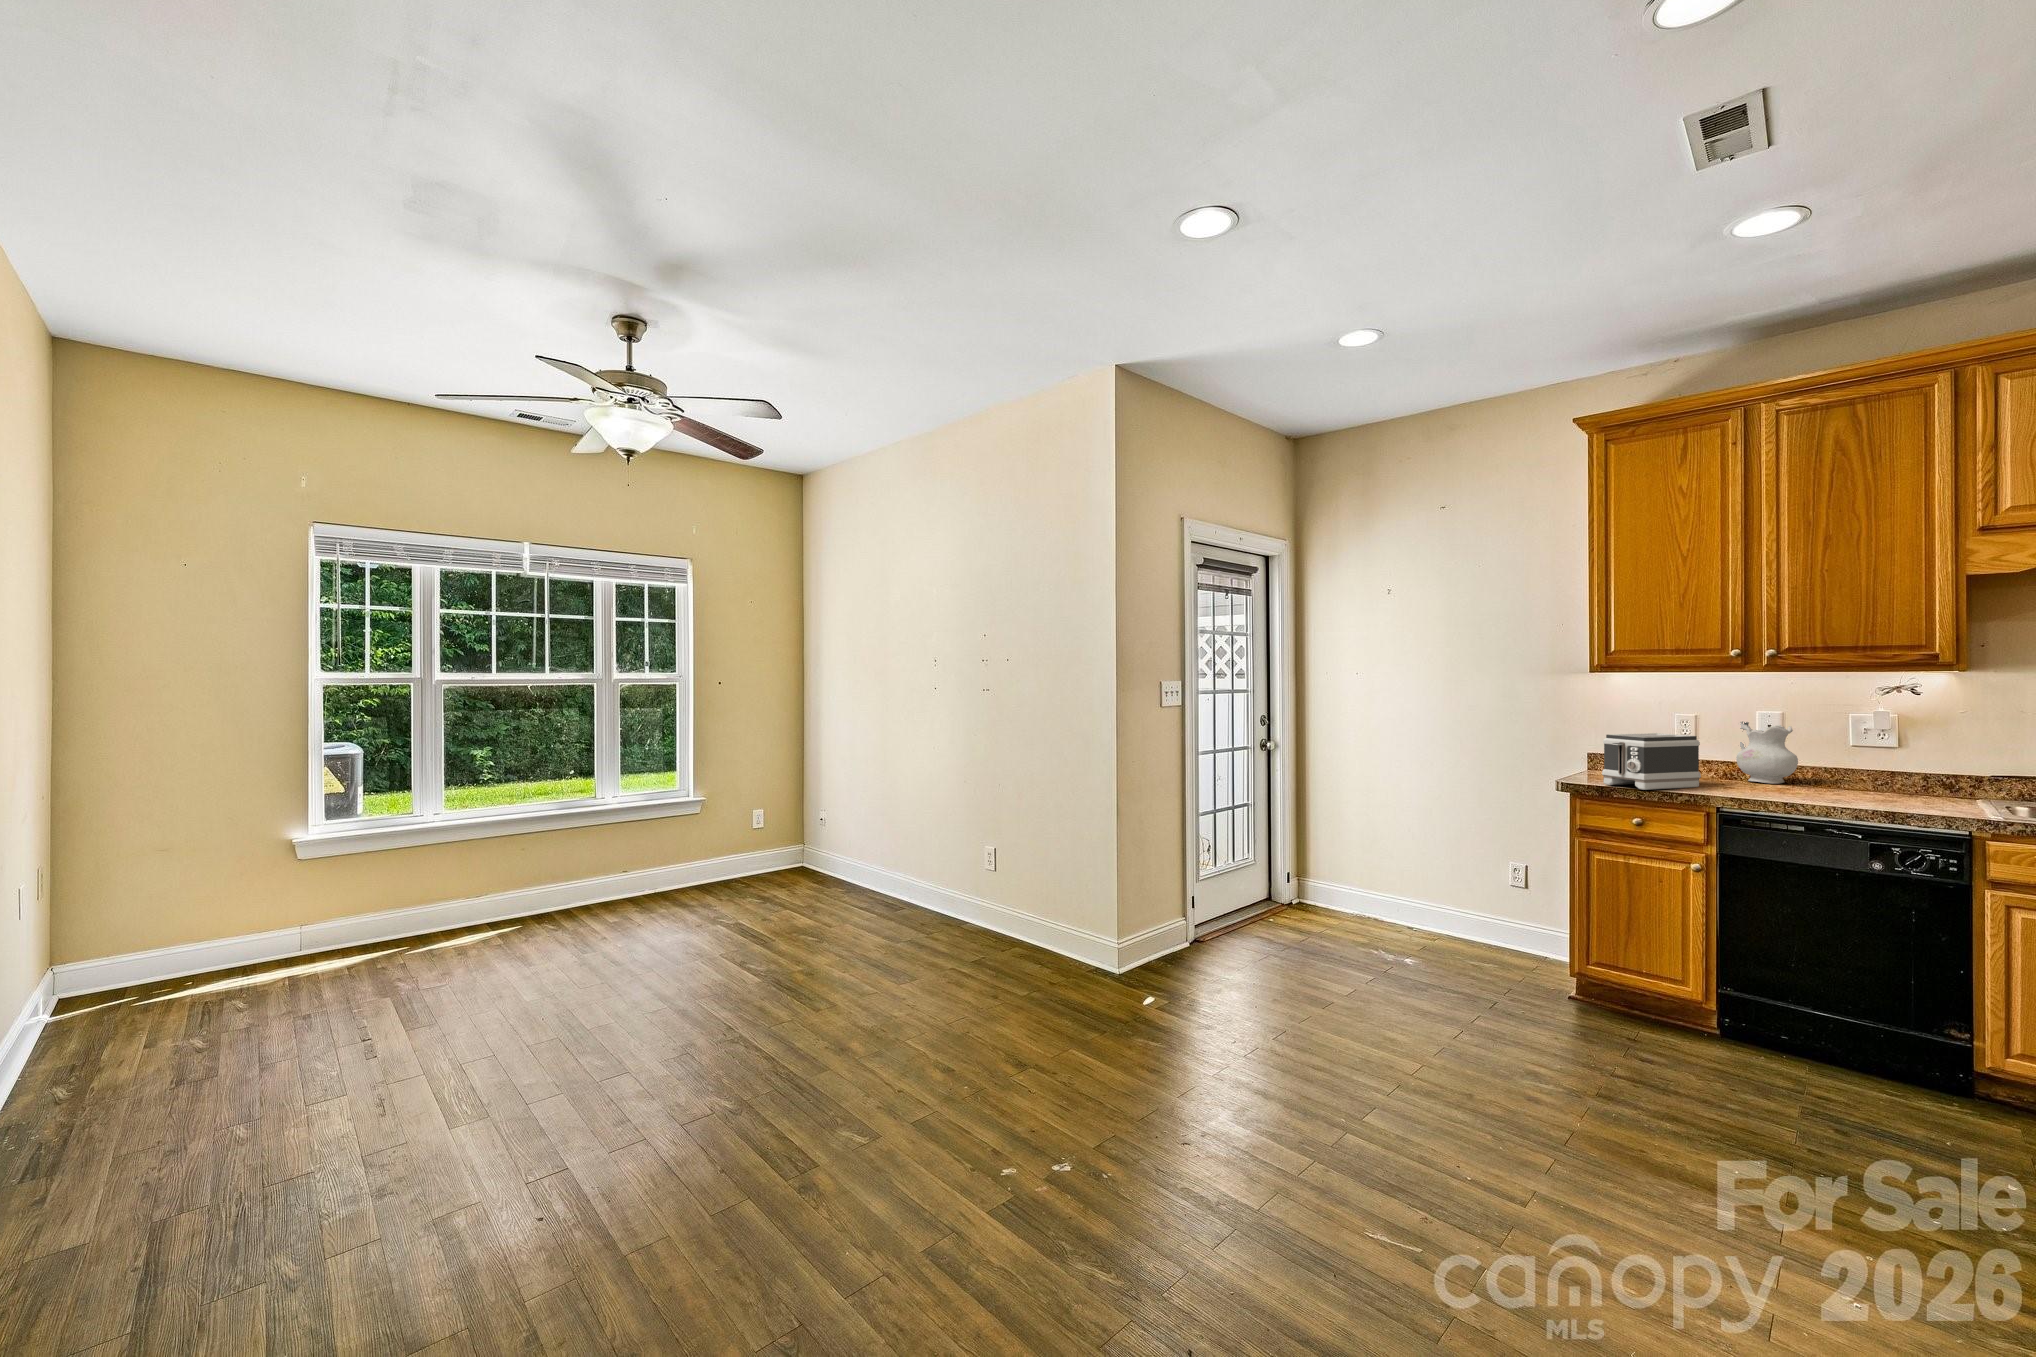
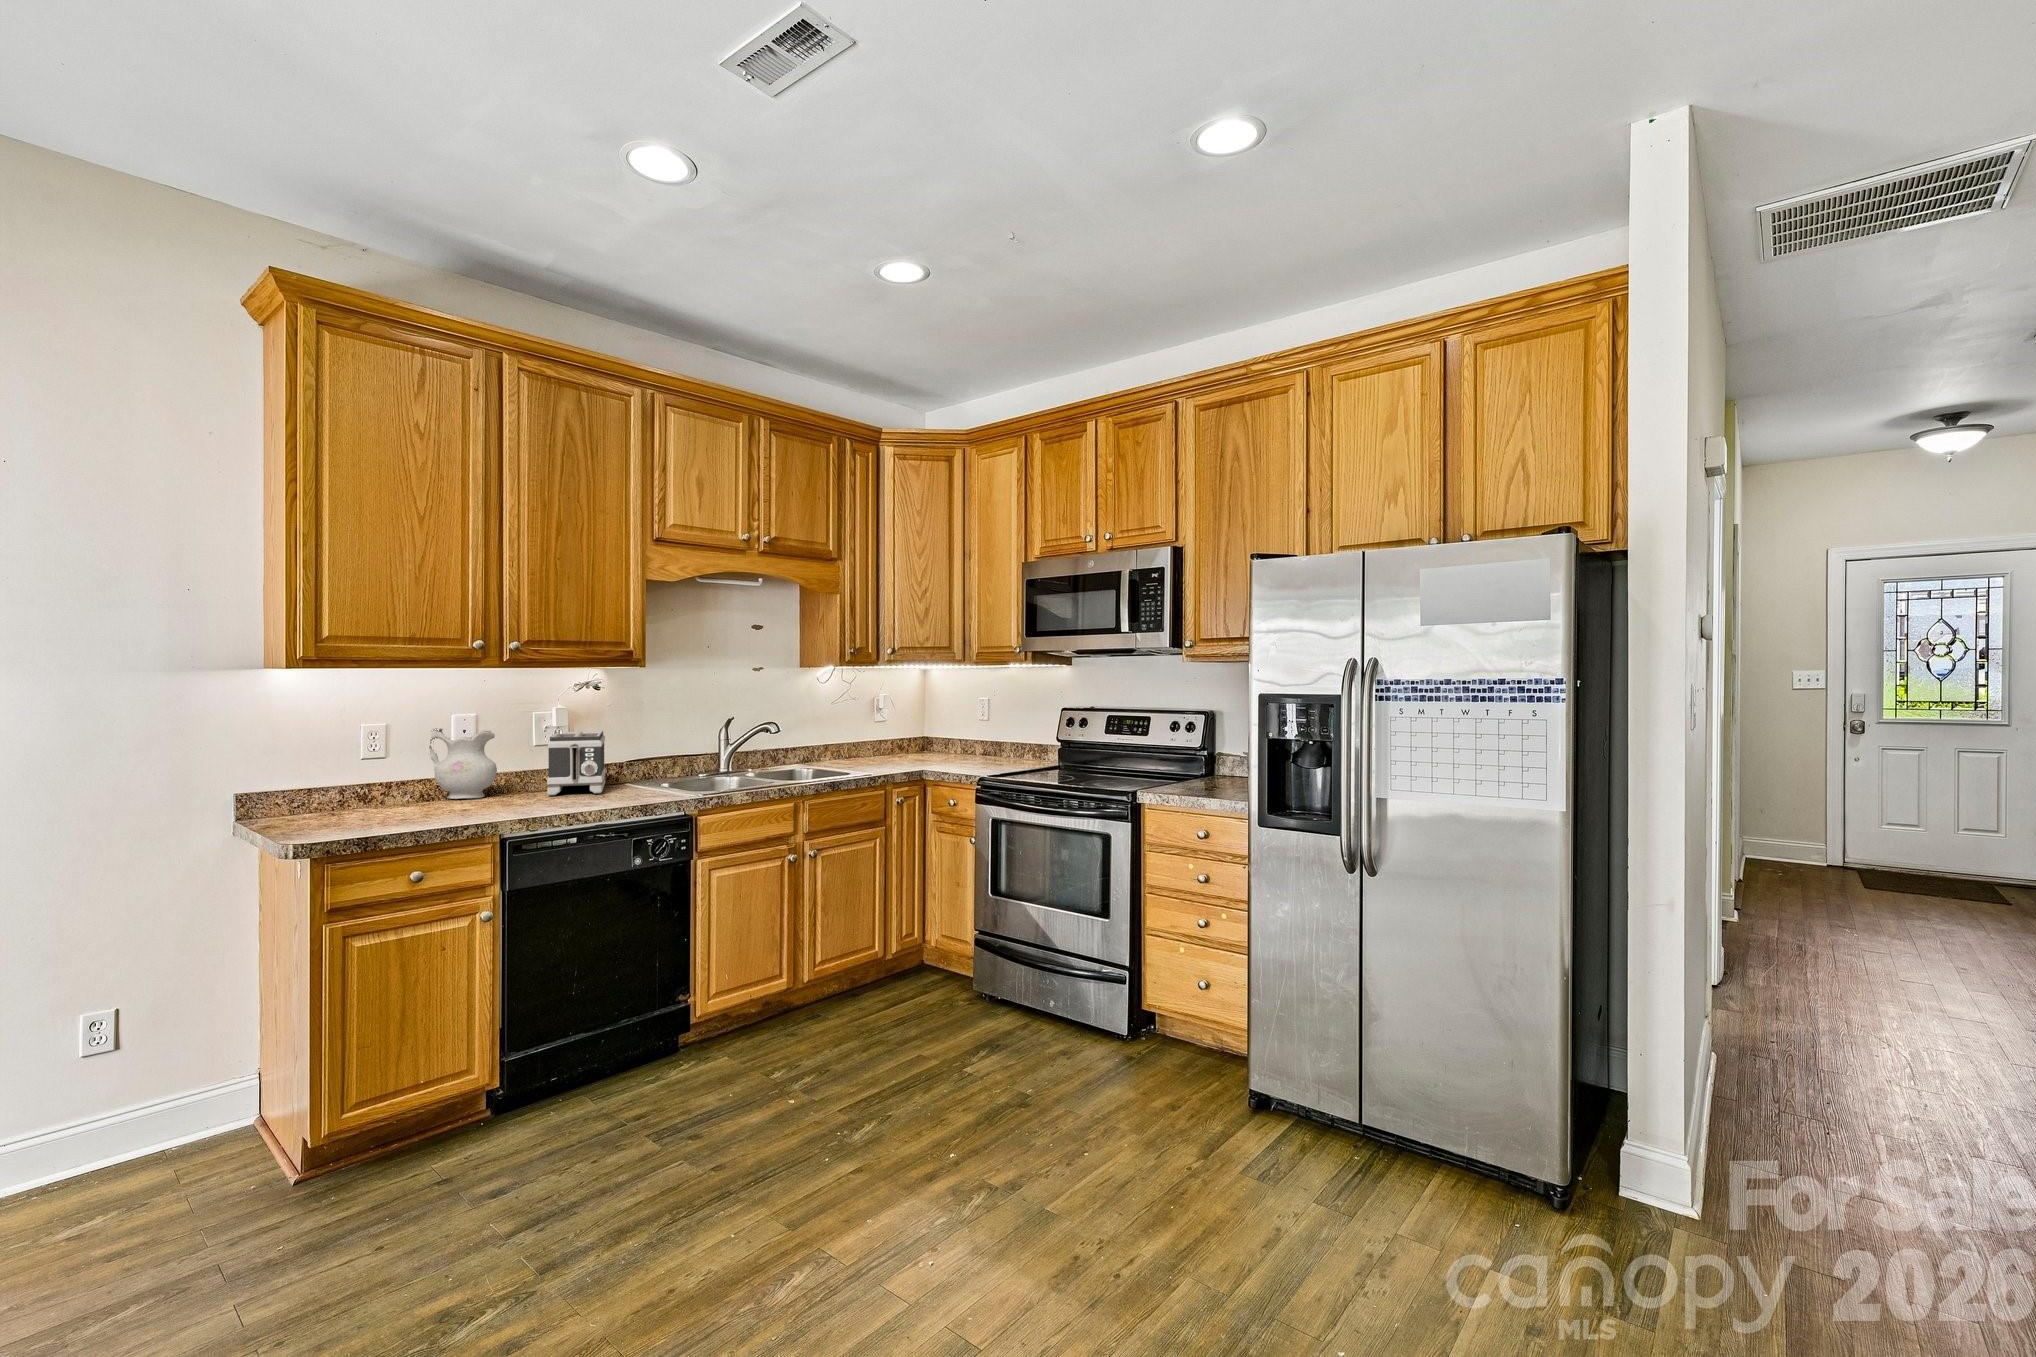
toaster: present [1602,733,1701,790] -> present [547,731,606,795]

